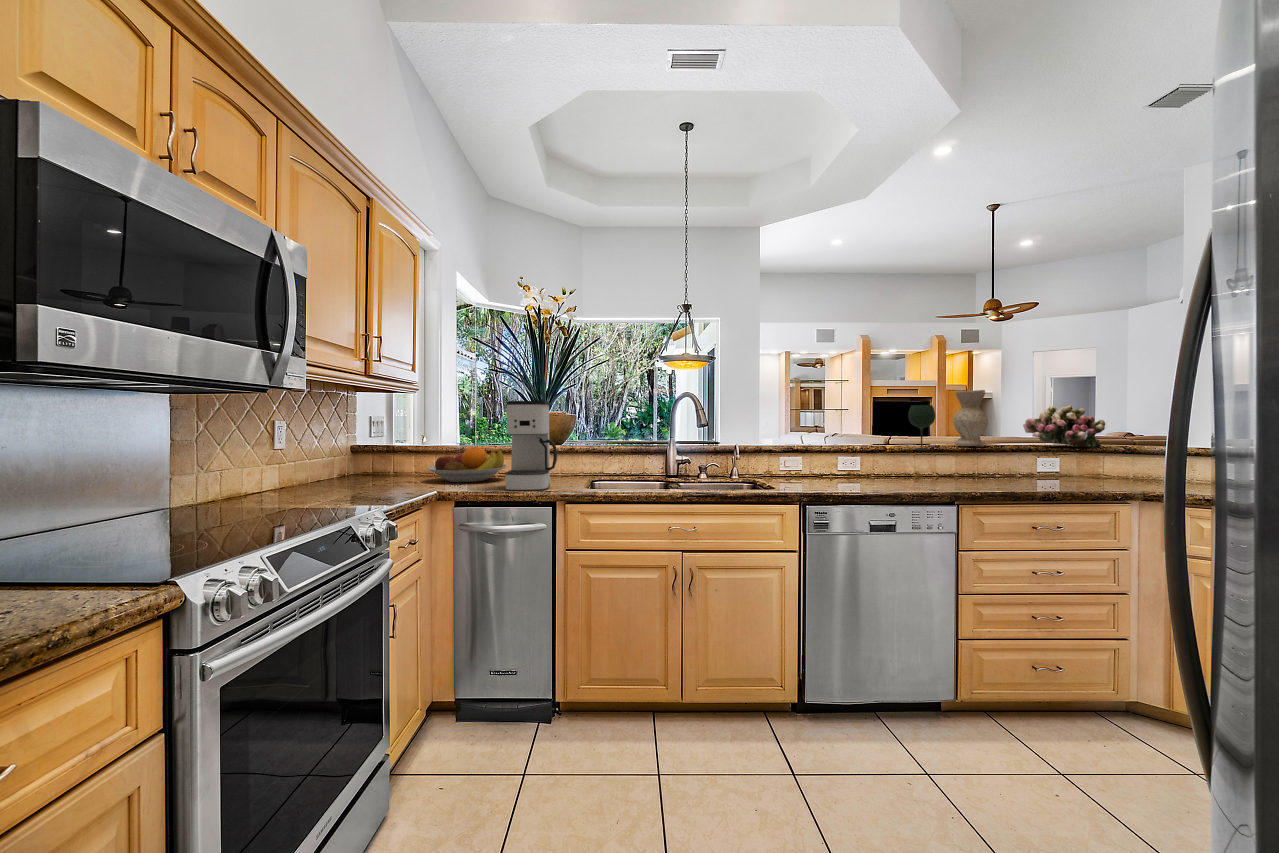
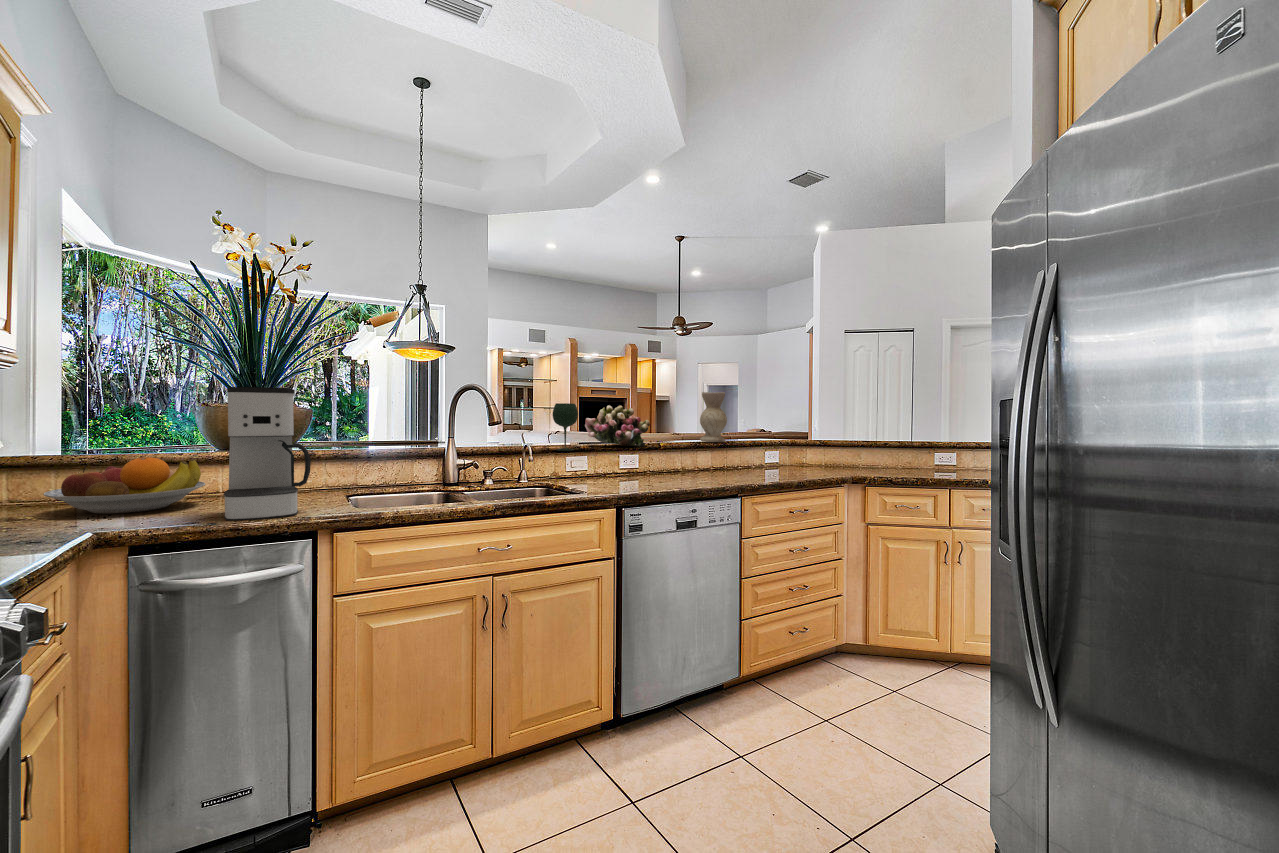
wine glass: present [908,405,935,451] -> present [553,403,578,451]
flower arrangement: present [1023,405,1105,448] -> present [585,405,650,447]

